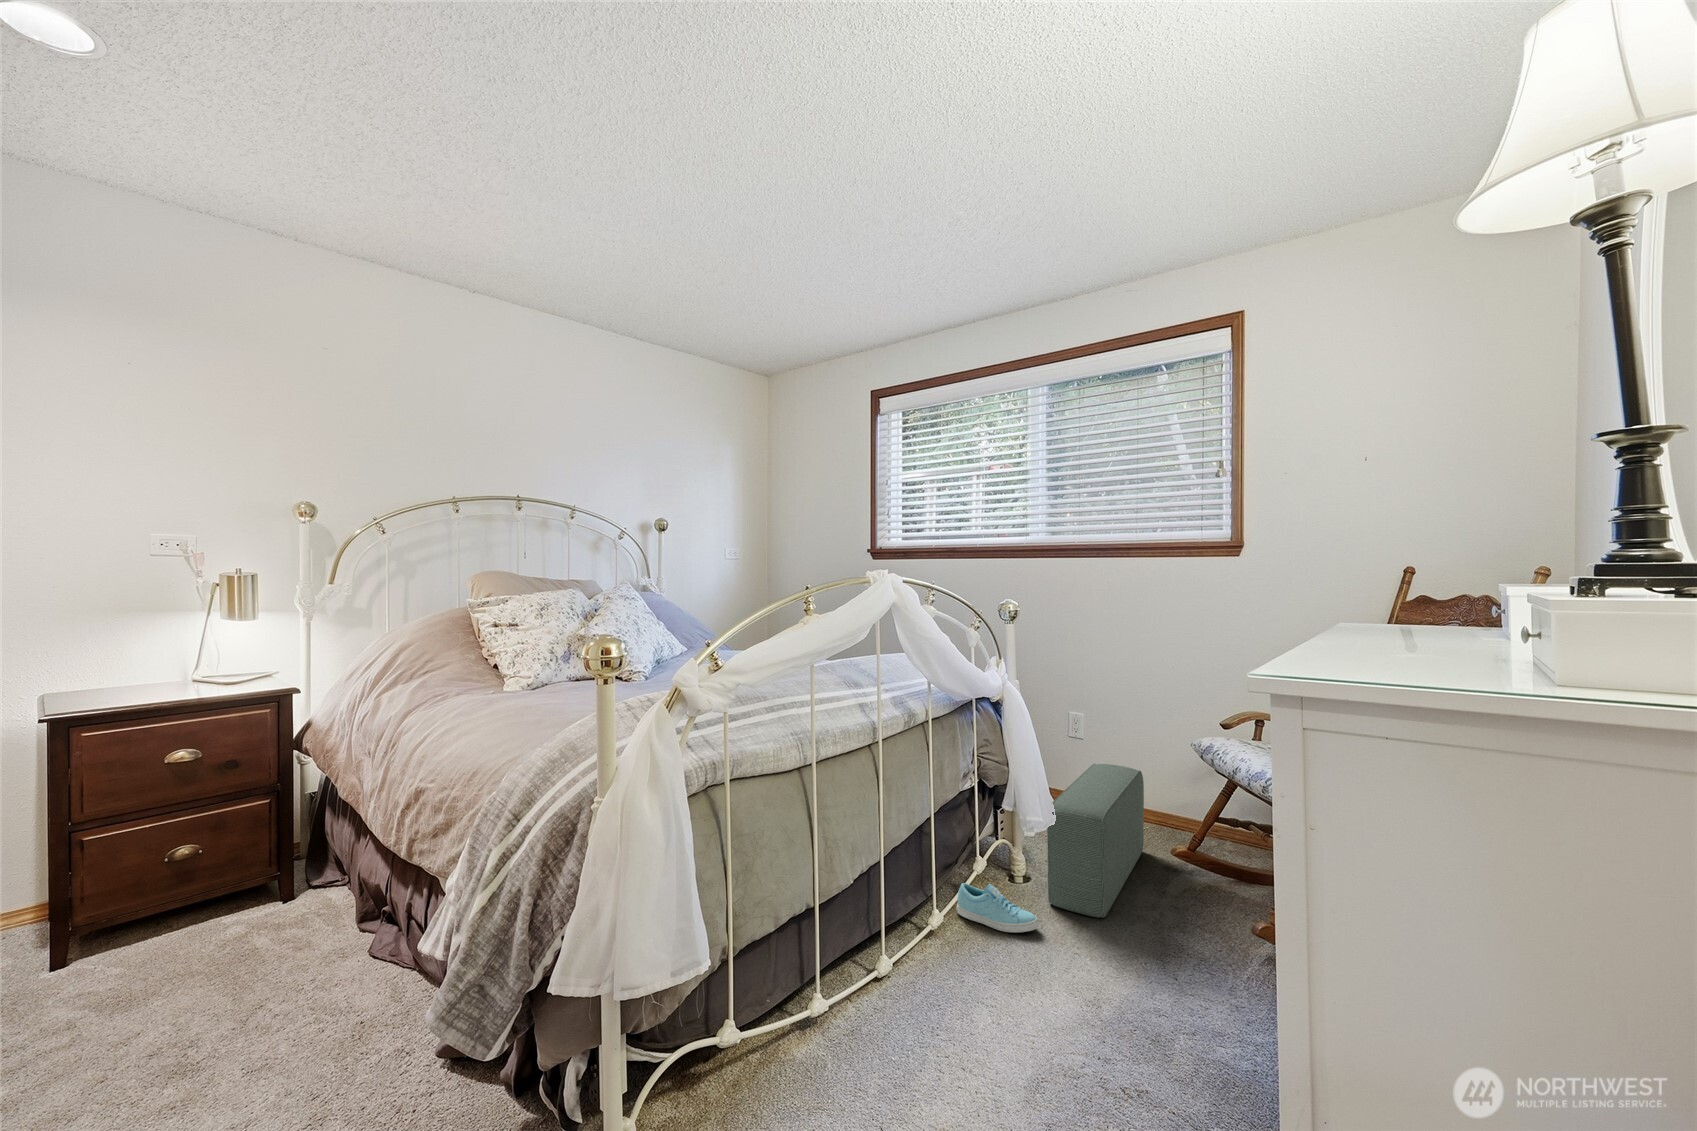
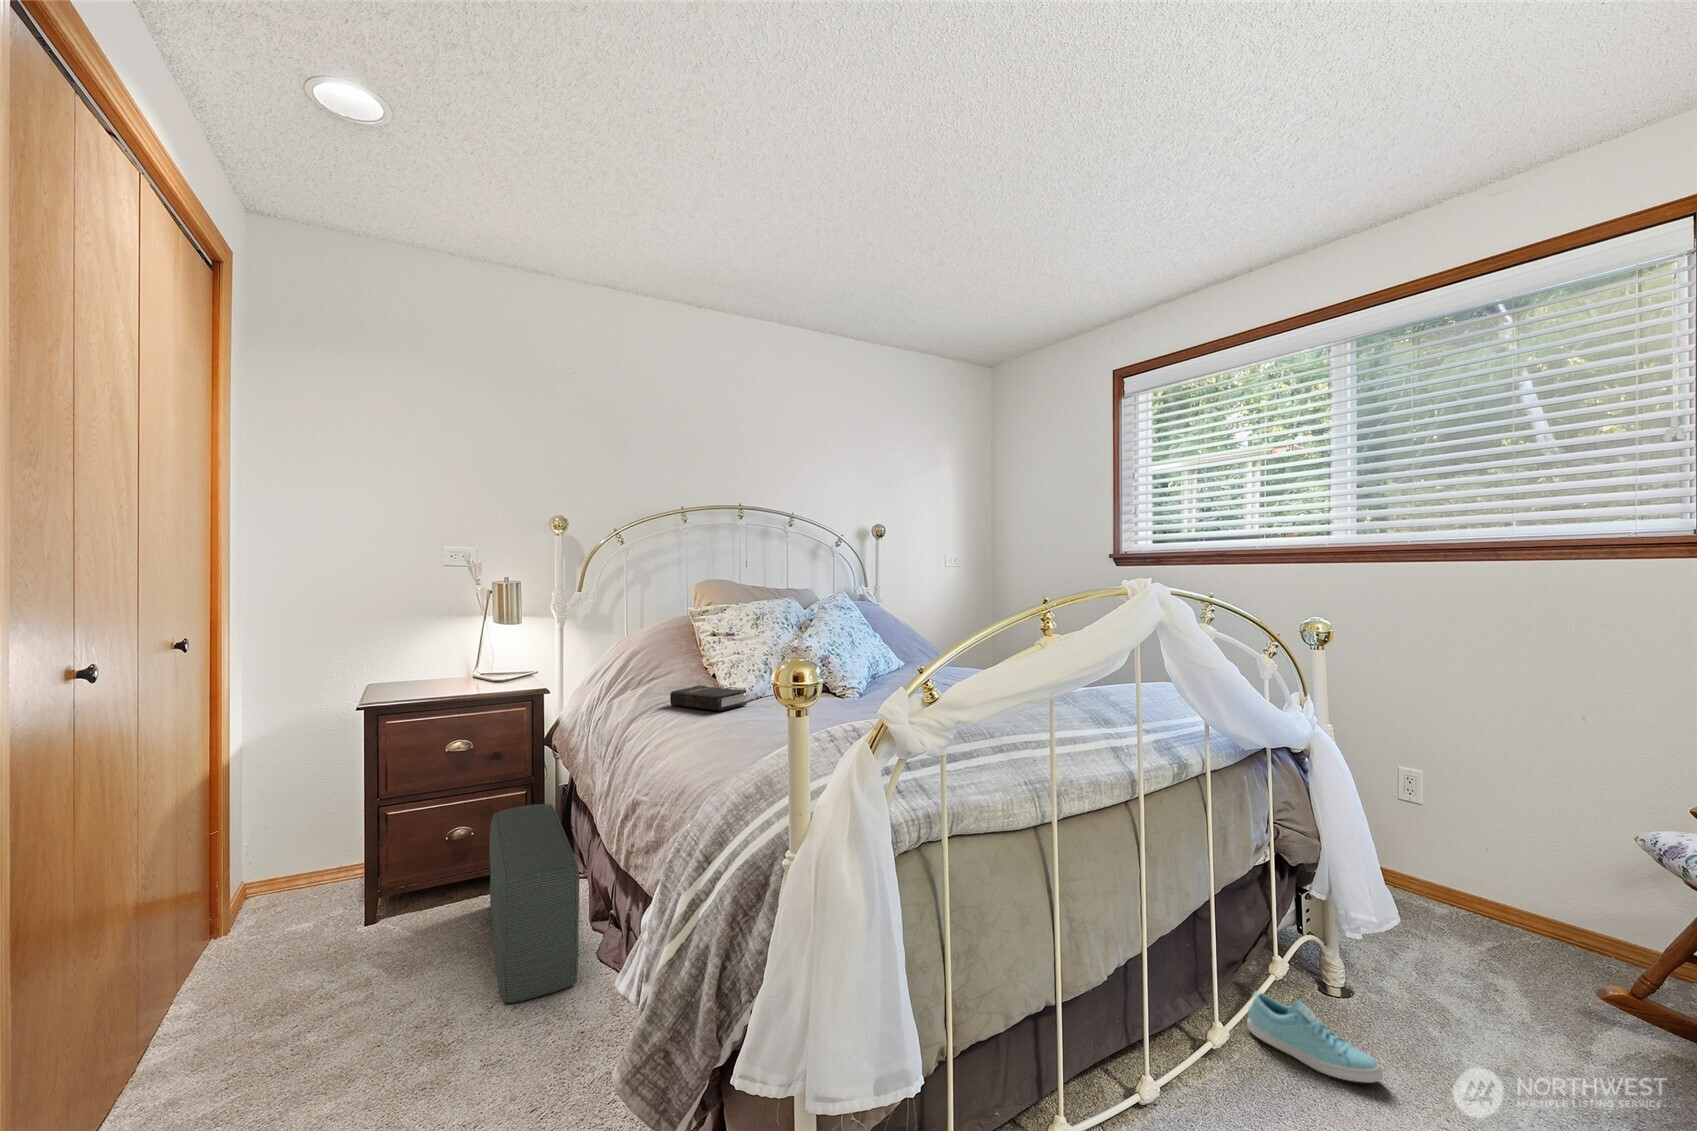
hardback book: none [450,676,534,699] -> present [670,685,747,711]
pouf: present [1047,764,1144,918] -> present [490,804,579,1003]

